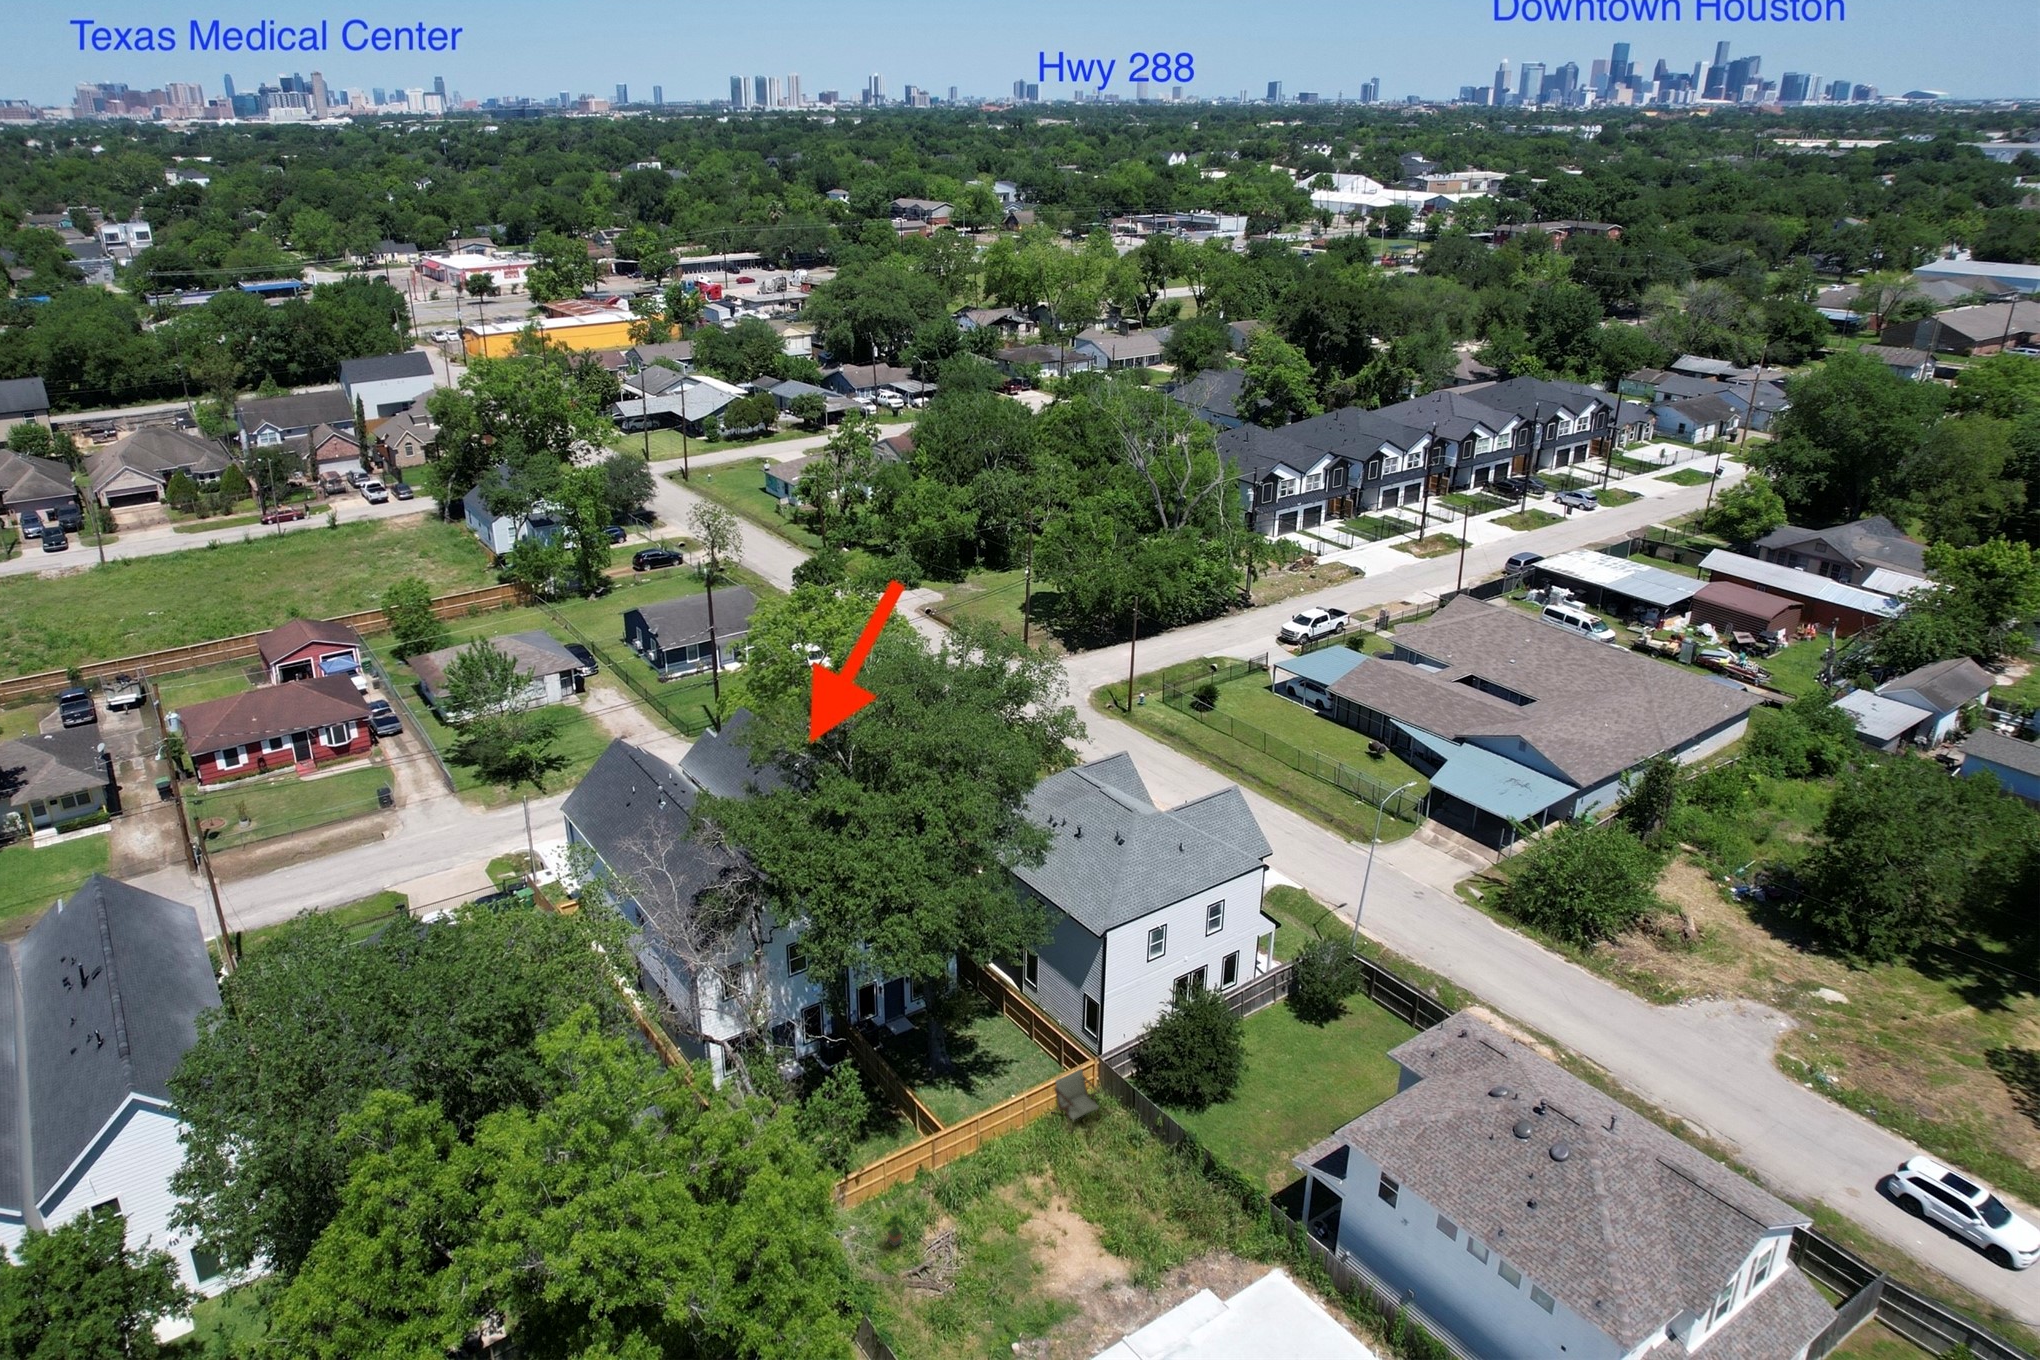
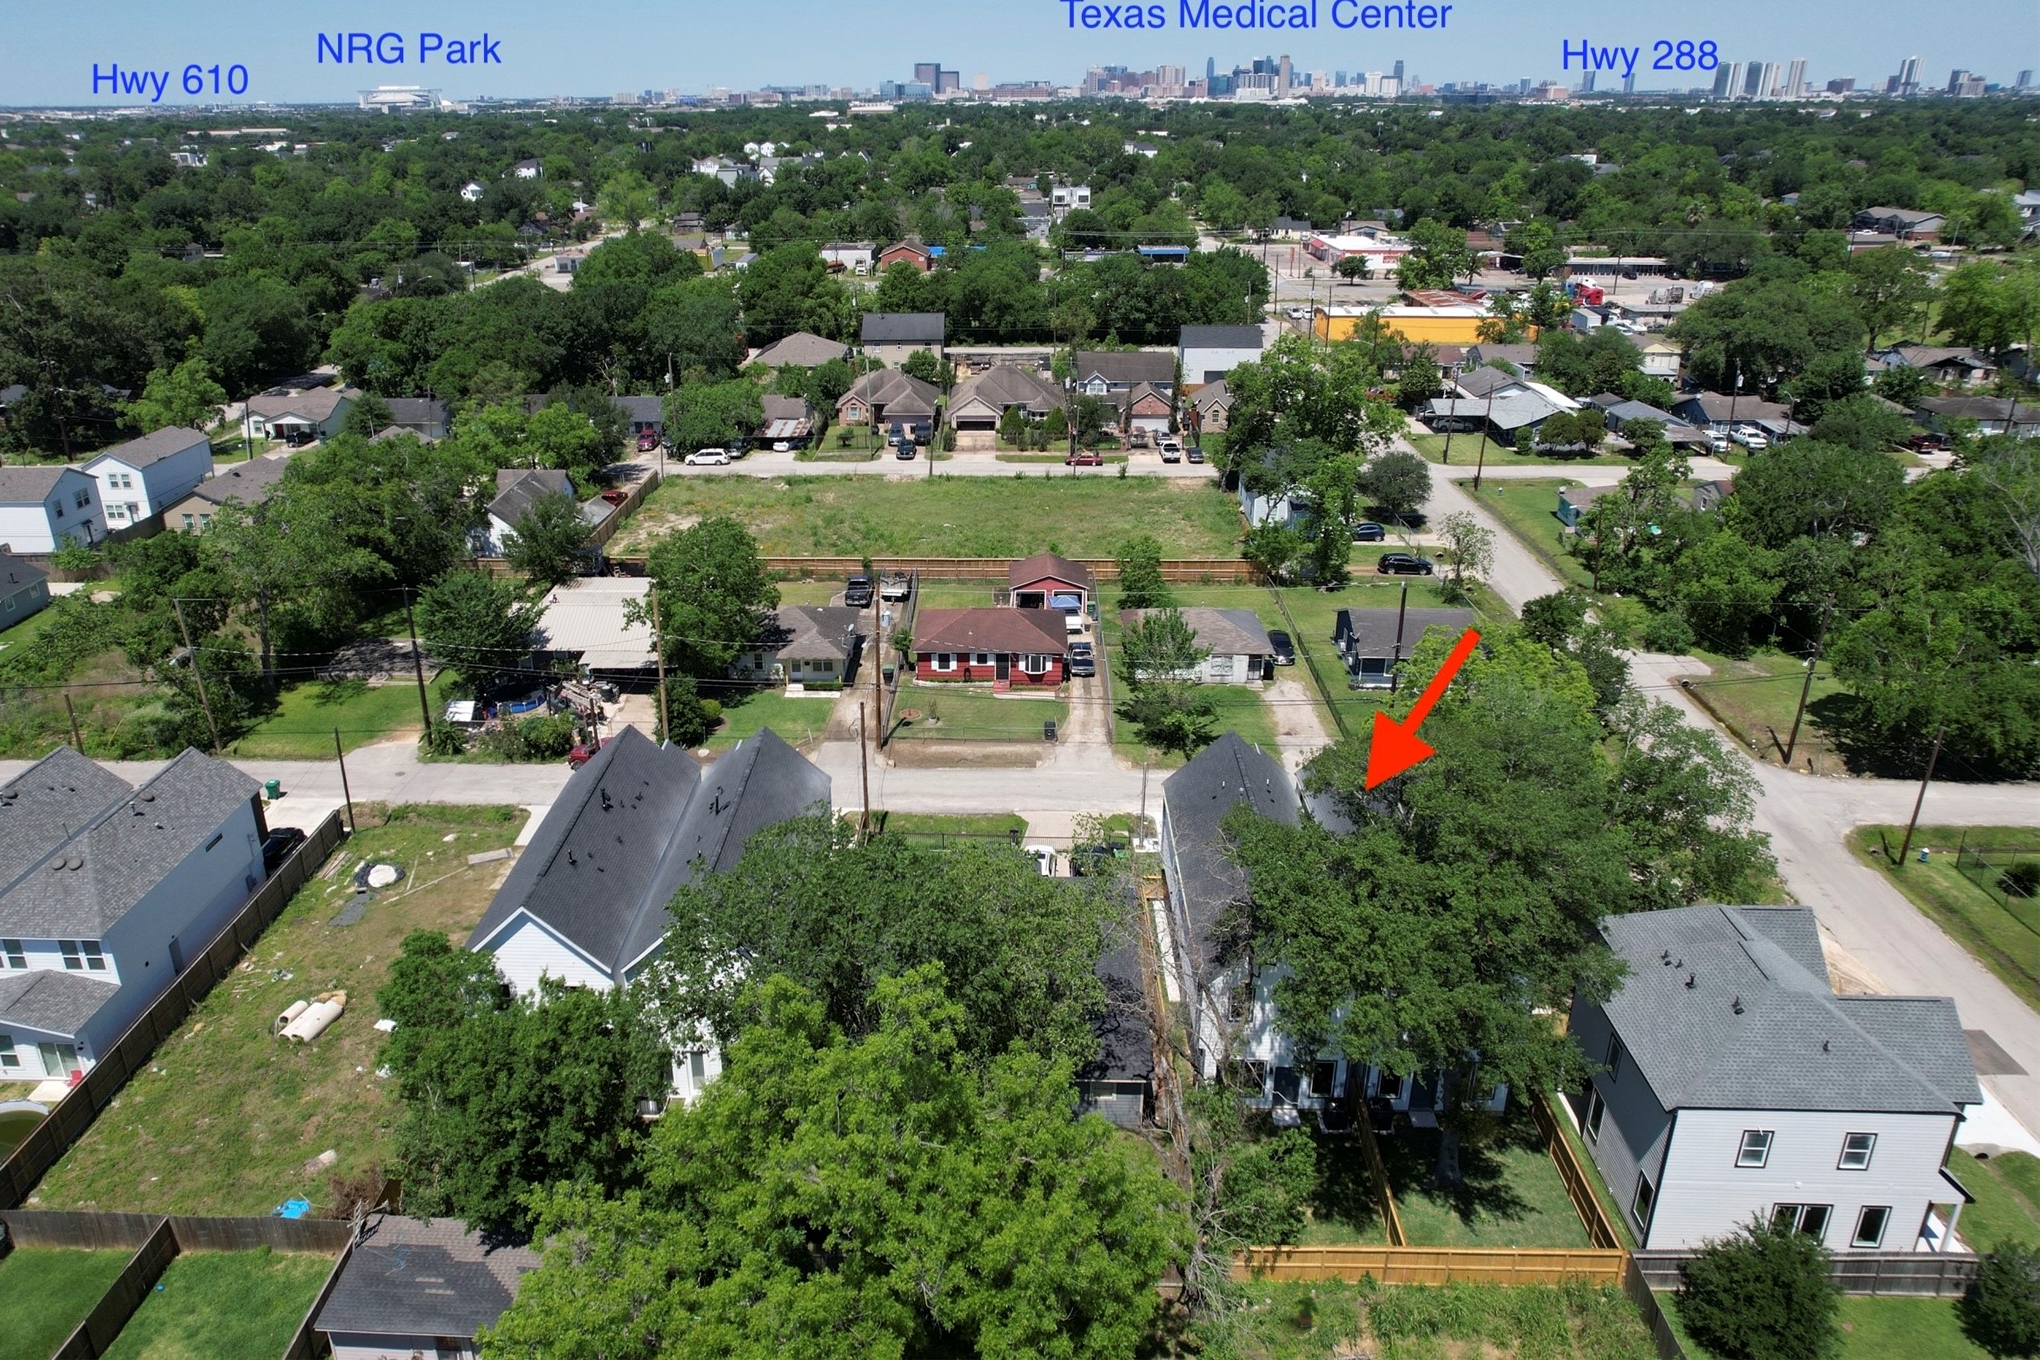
lounge chair: present [1053,1069,1101,1132] -> none [1544,1248,1609,1317]

